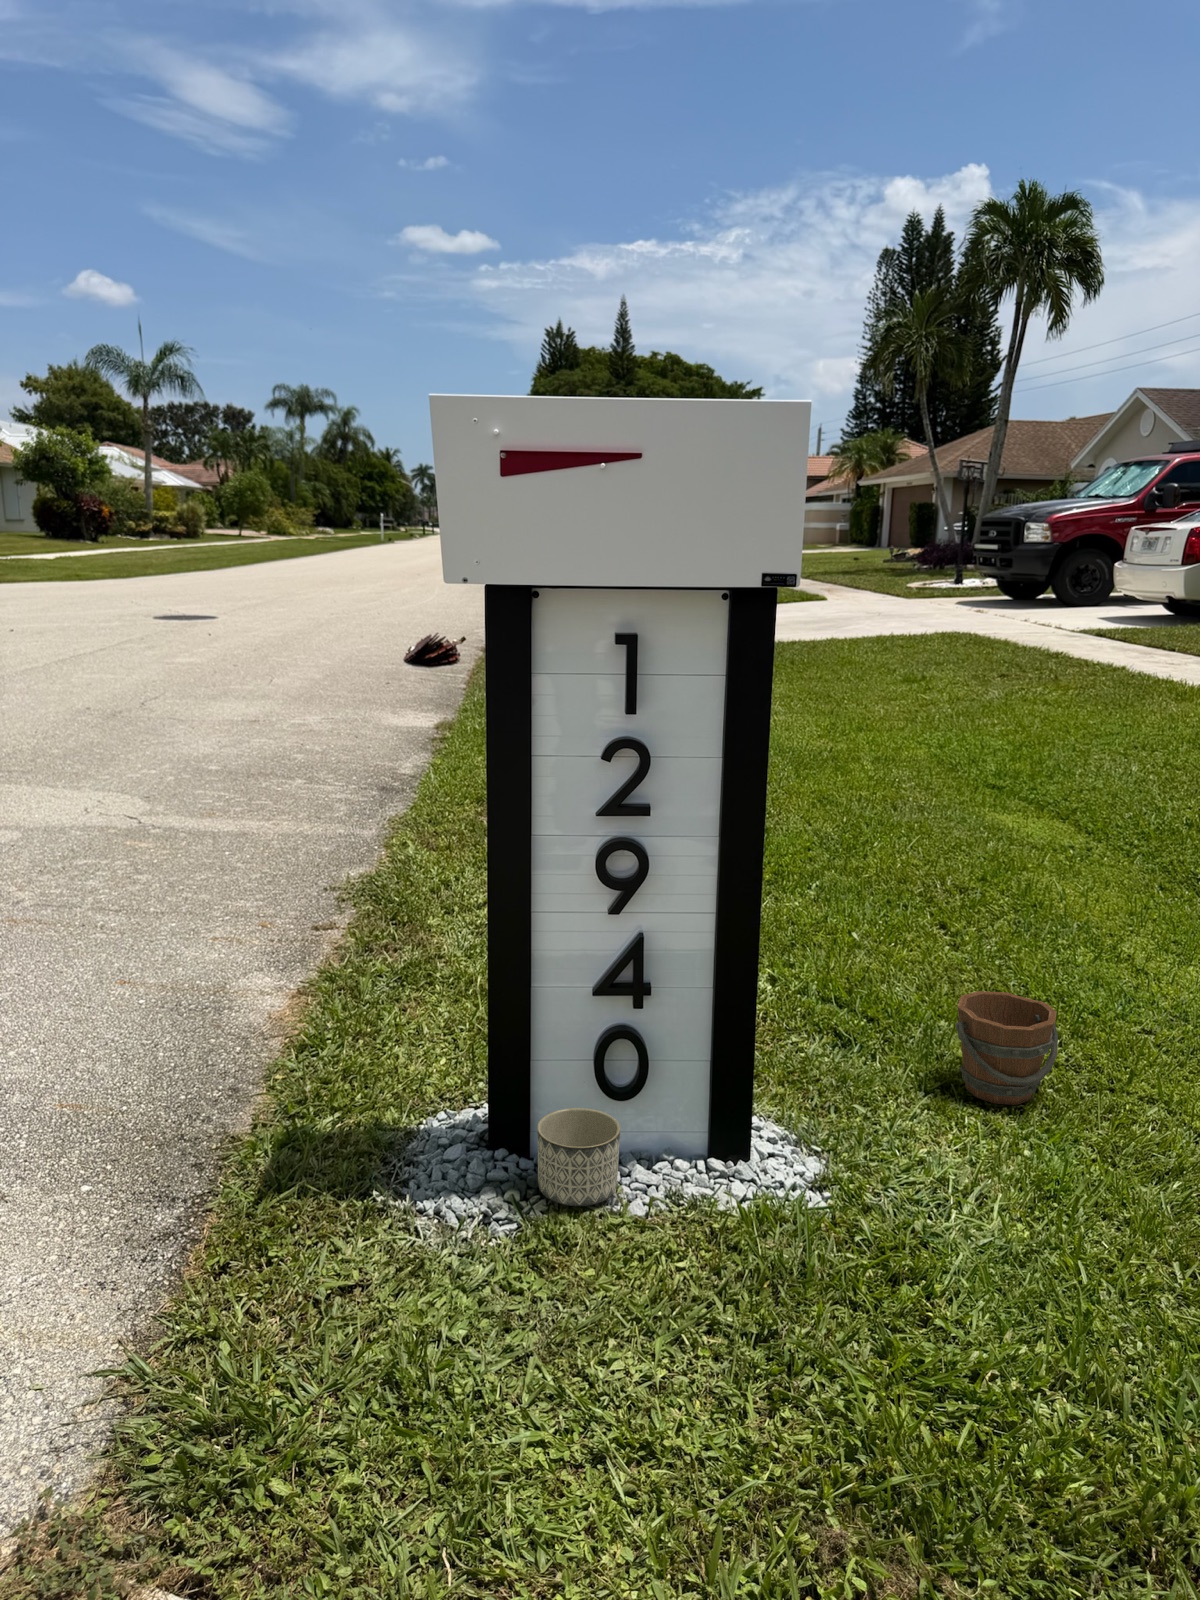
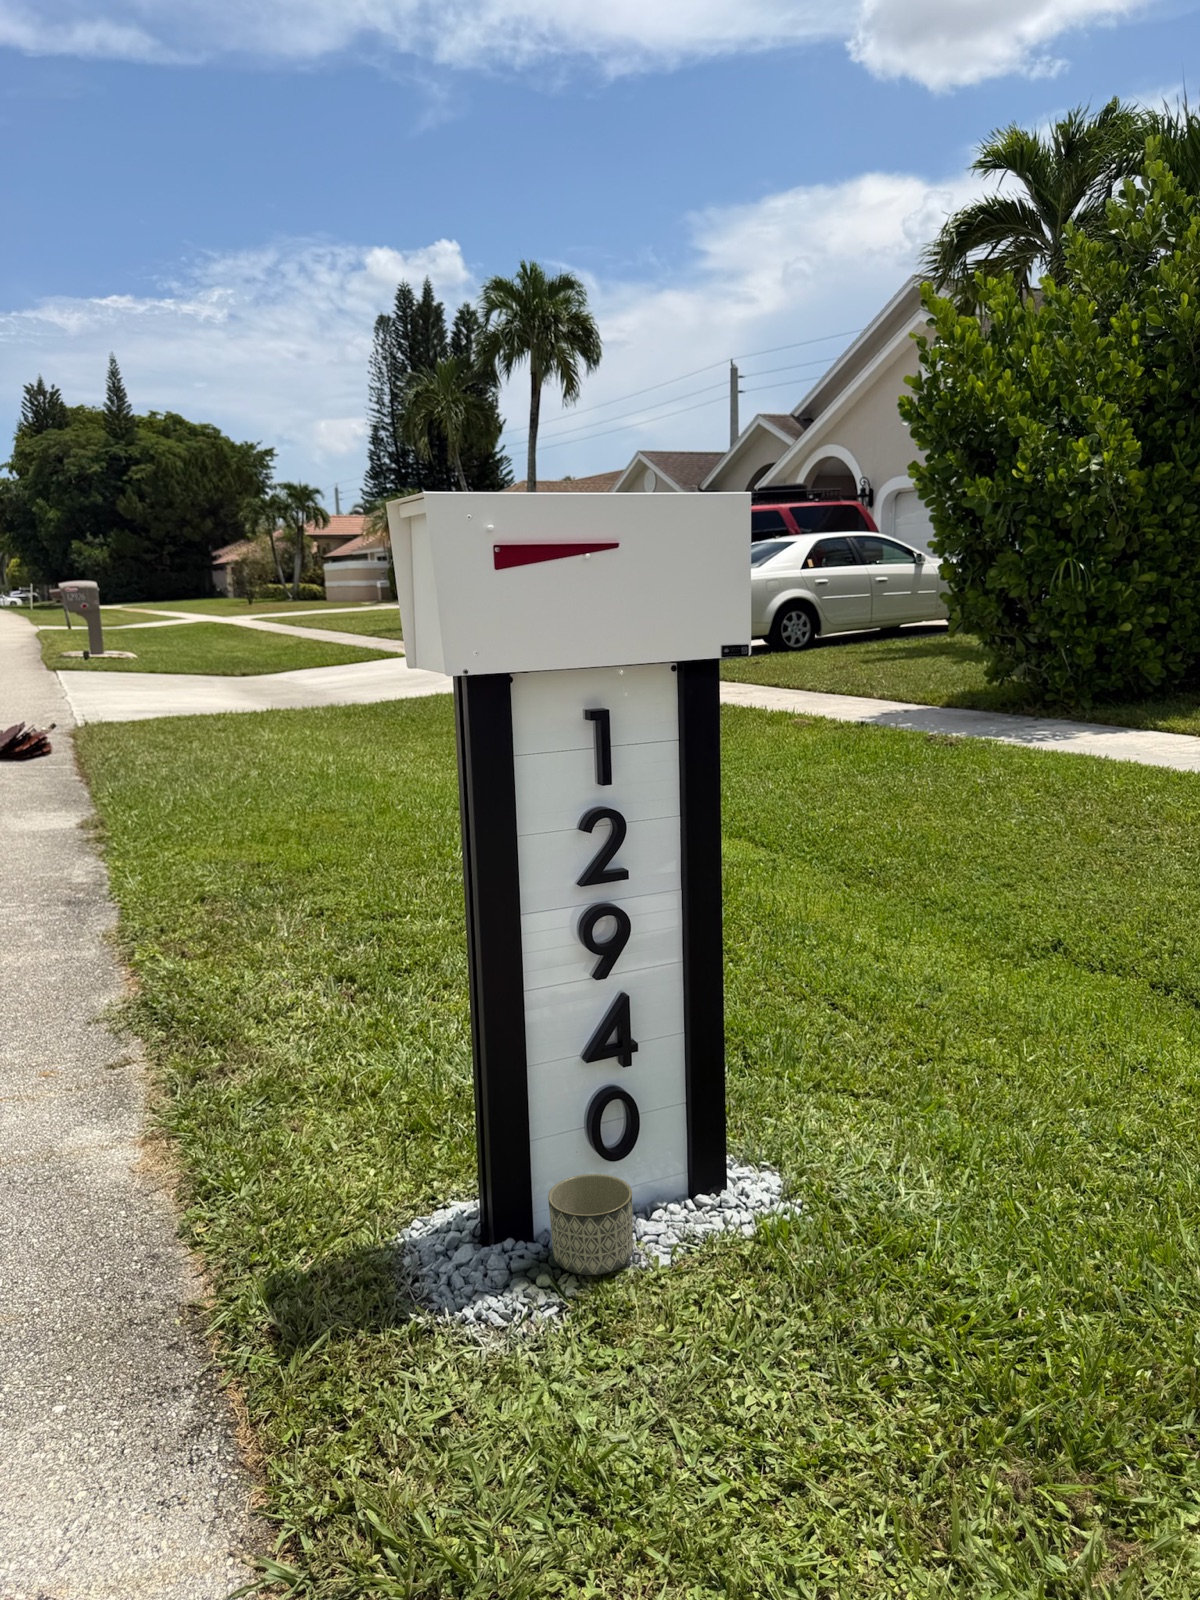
bucket: present [955,991,1058,1105] -> none [837,984,927,1085]

